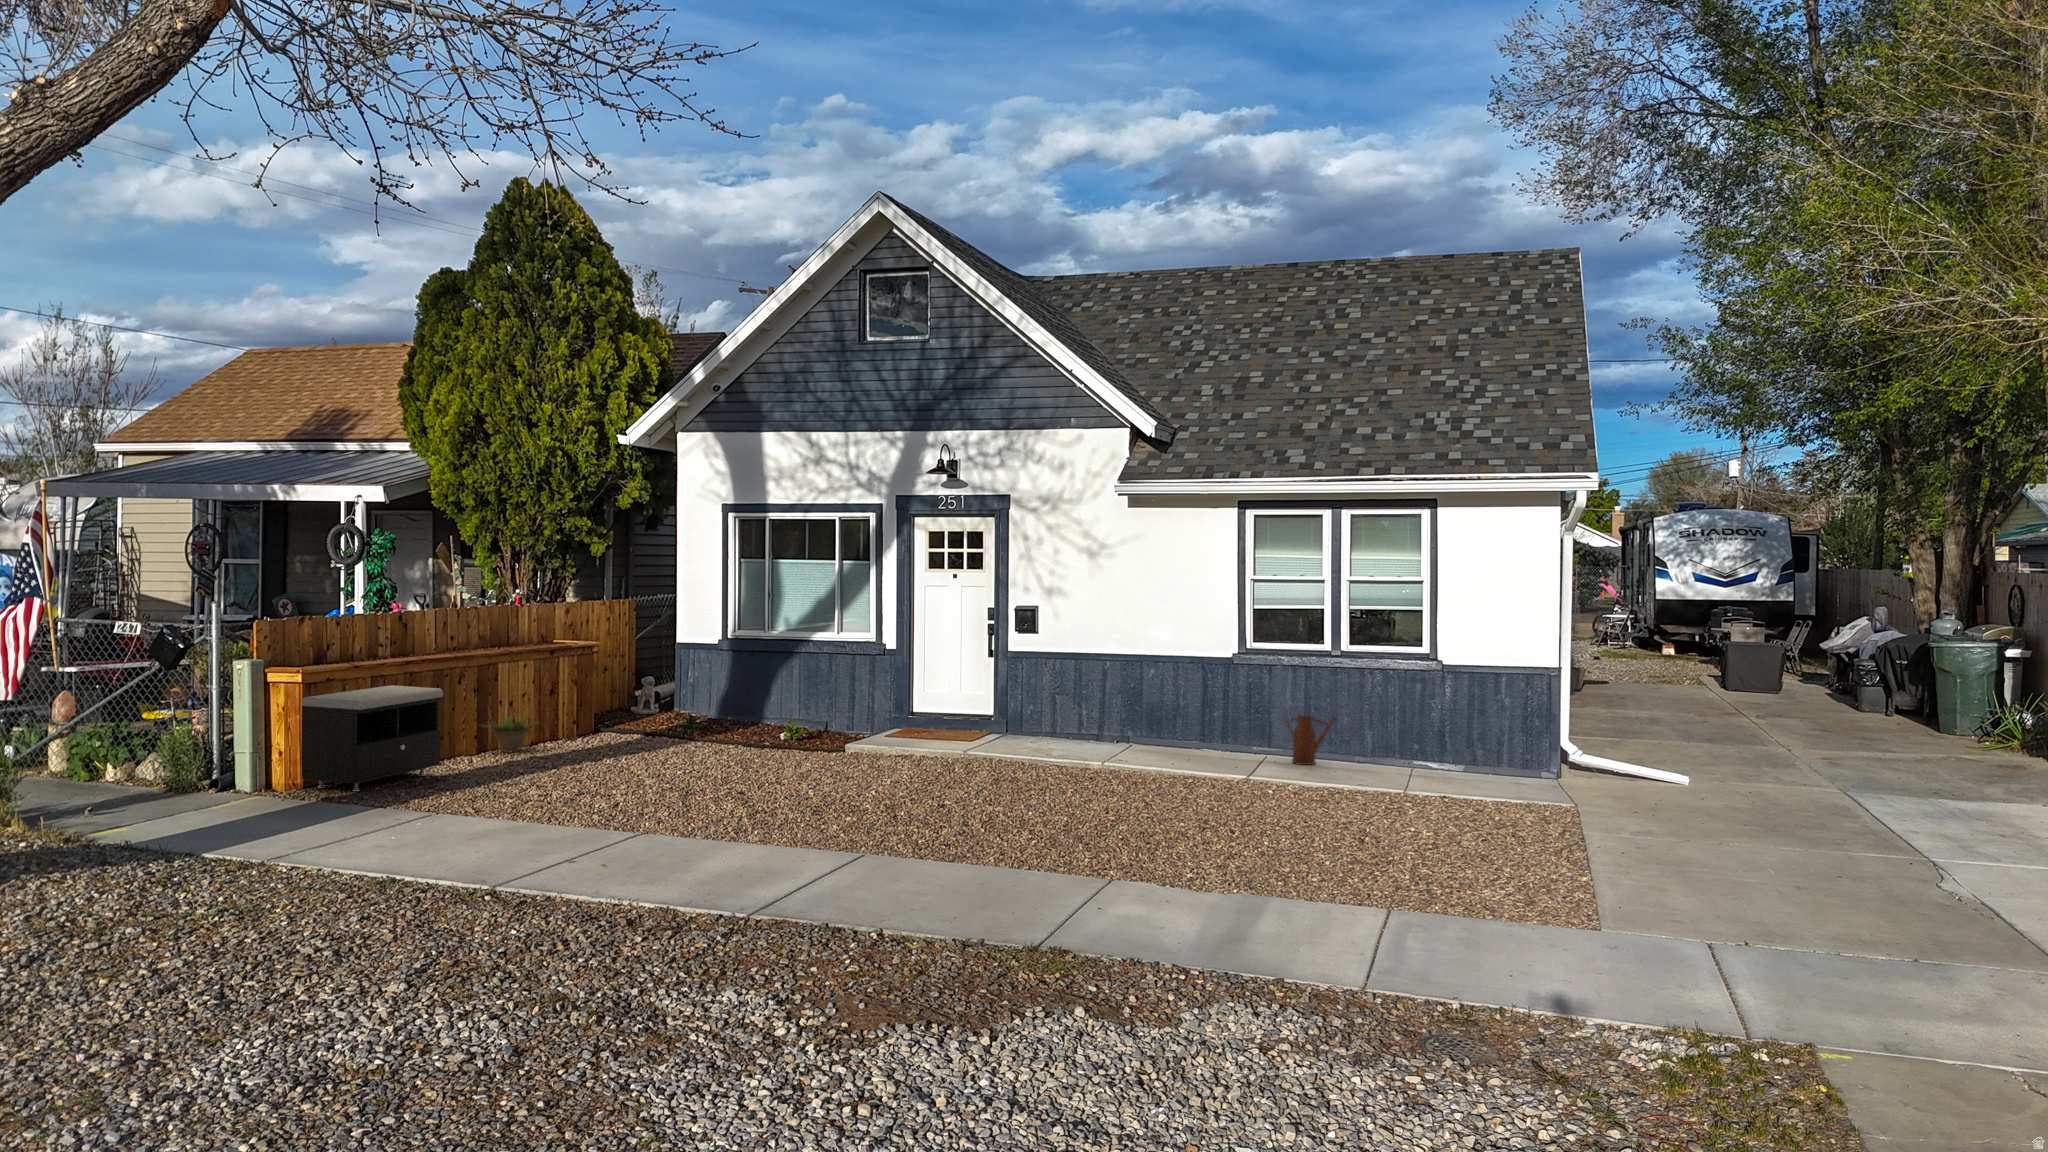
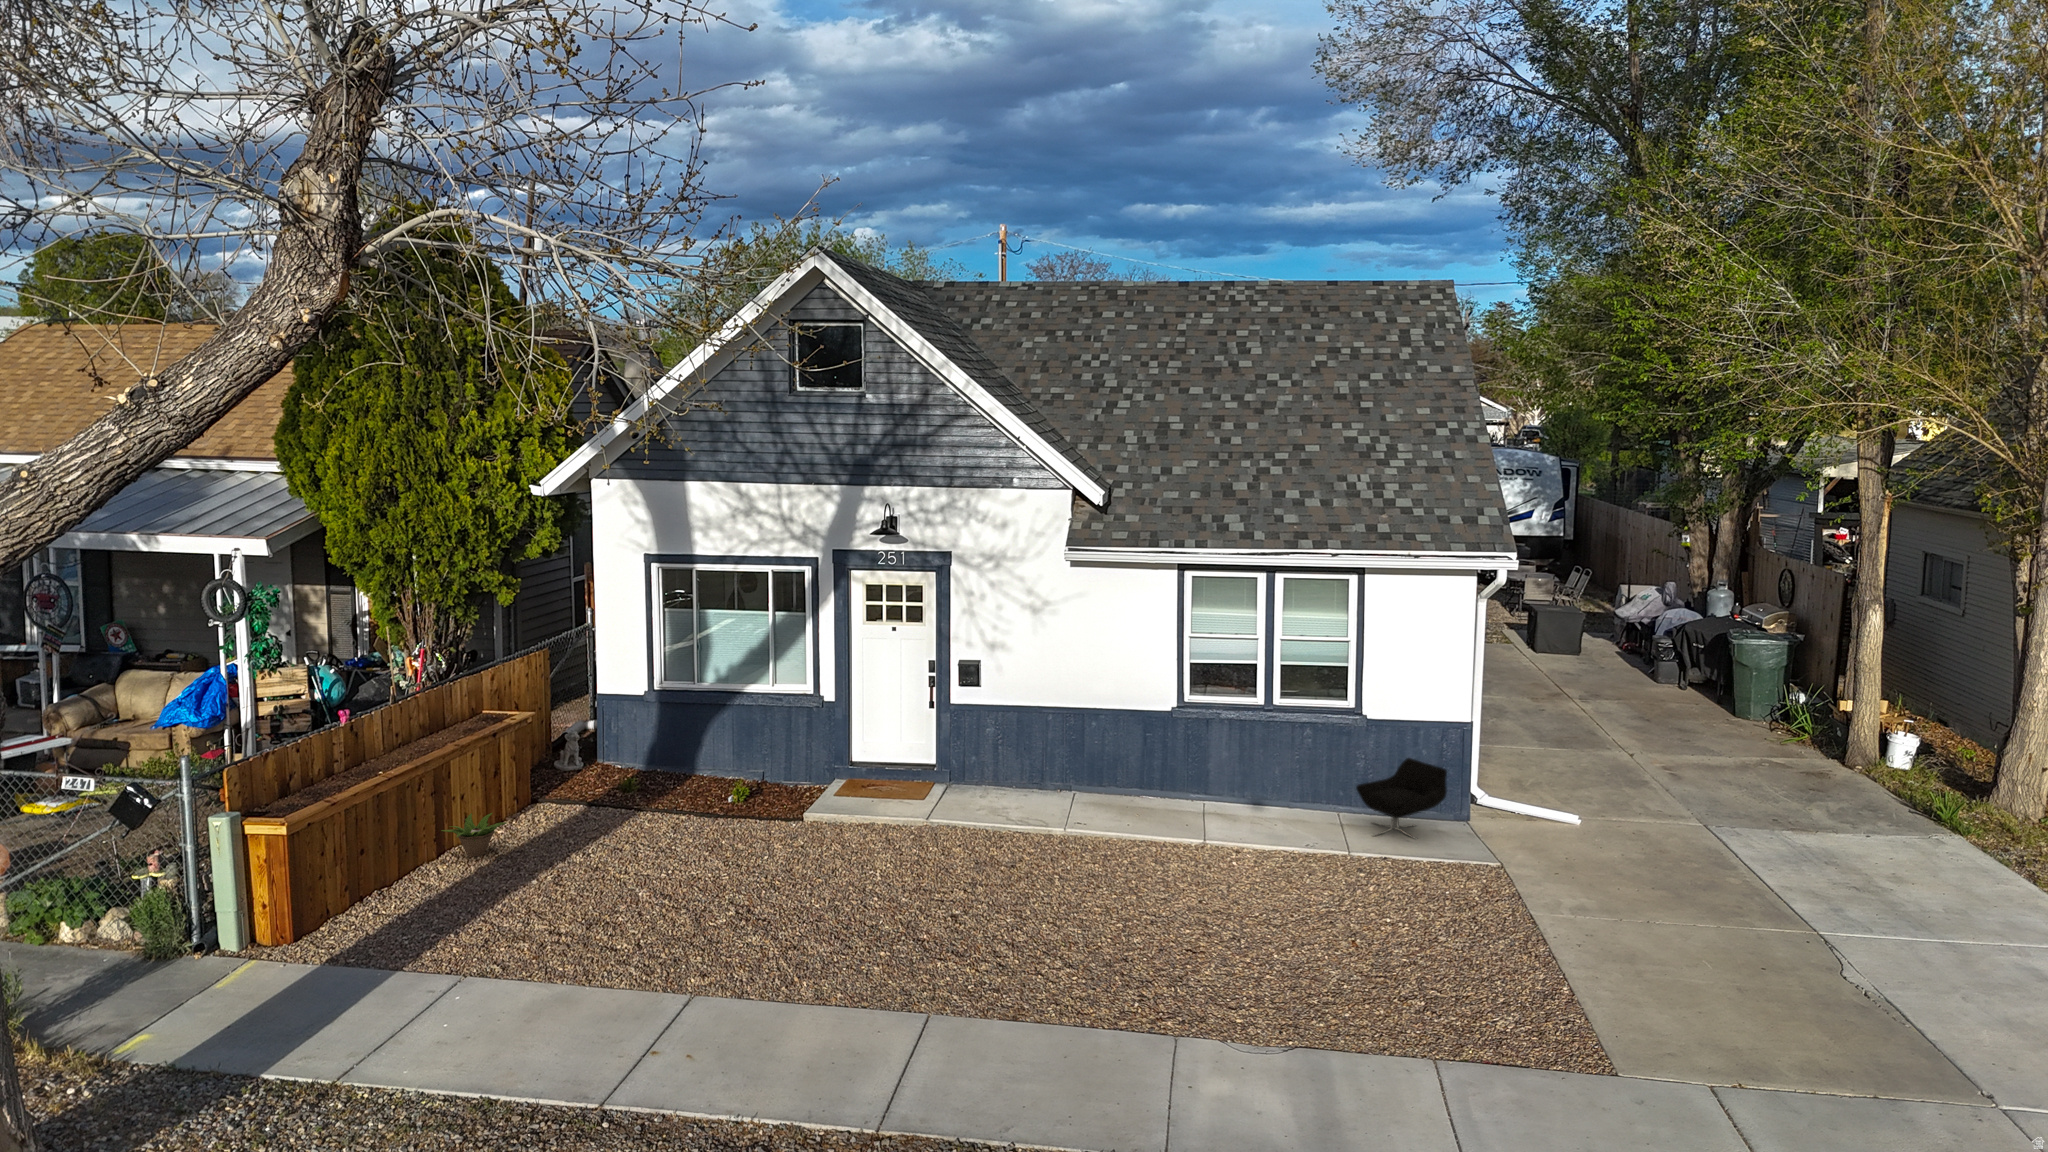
storage bench: present [301,685,443,791] -> none [305,819,436,947]
lounge chair: none [1428,707,1531,788] -> present [1356,758,1447,839]
watering can: present [1287,715,1335,765] -> none [1225,766,1271,813]

